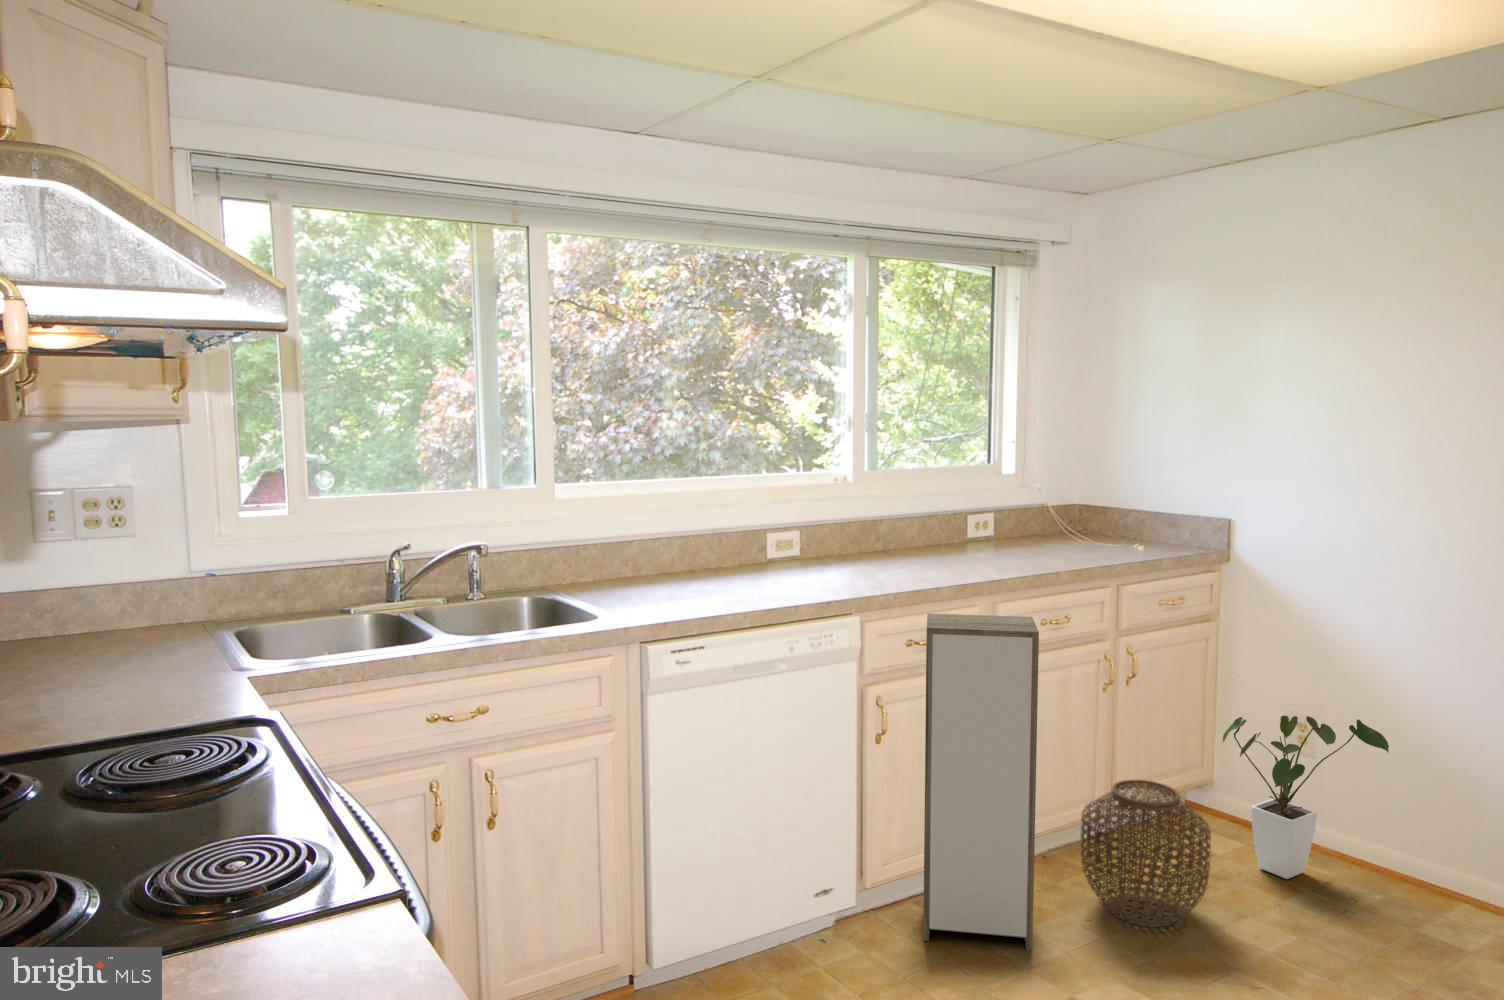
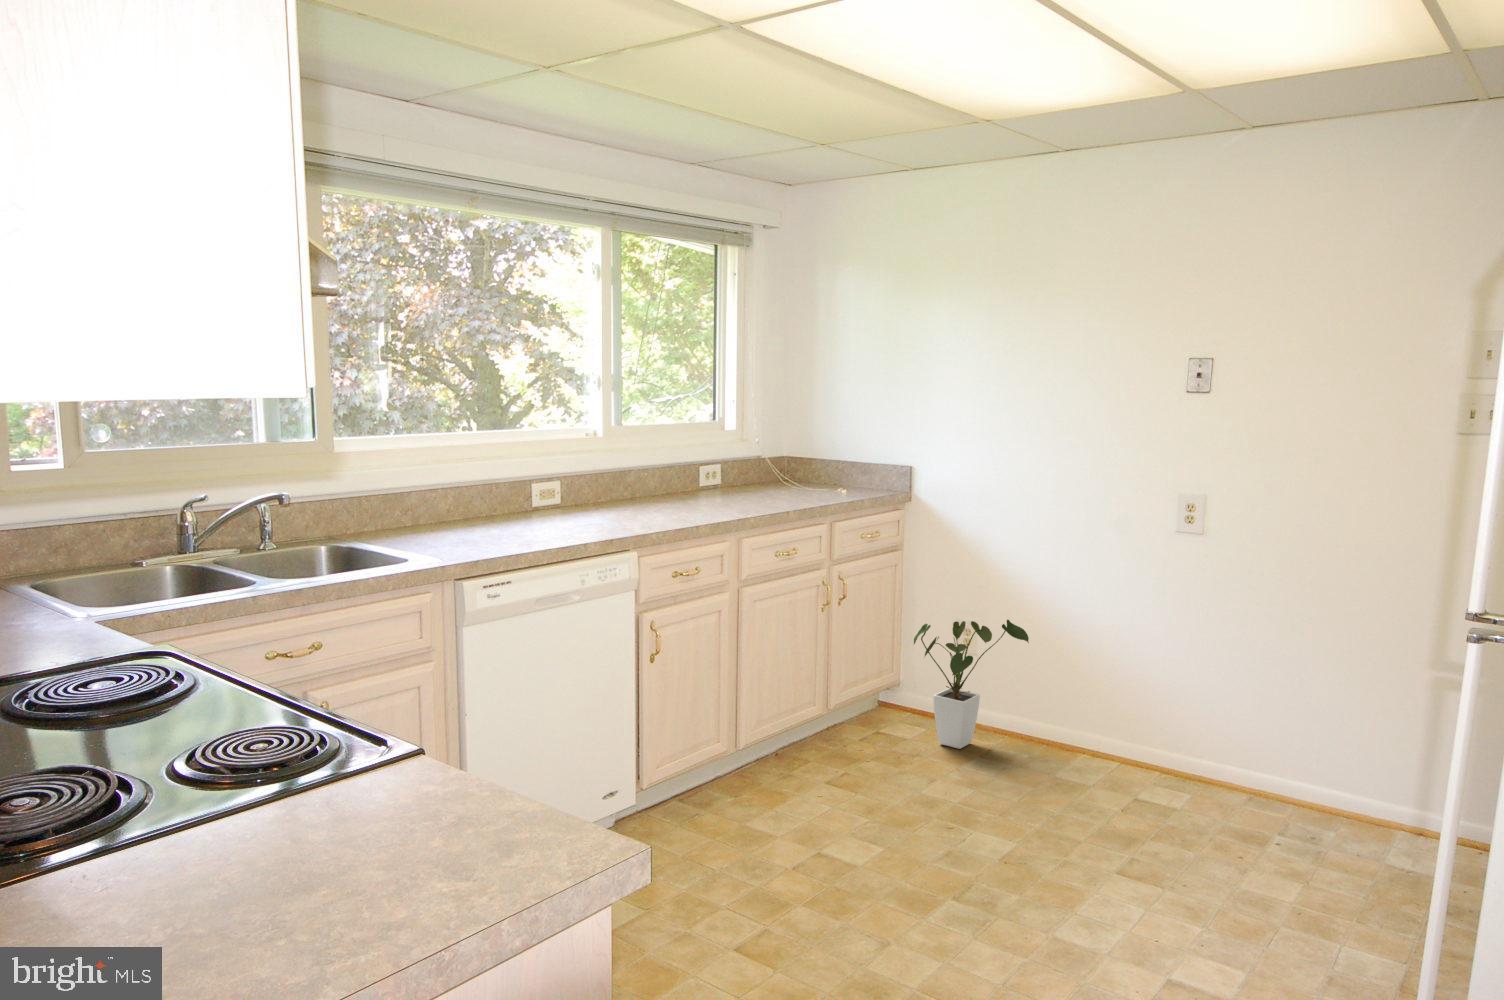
storage cabinet: present [923,613,1039,950] -> none [687,547,785,825]
woven basket: present [1080,780,1211,927] -> none [811,678,909,793]

